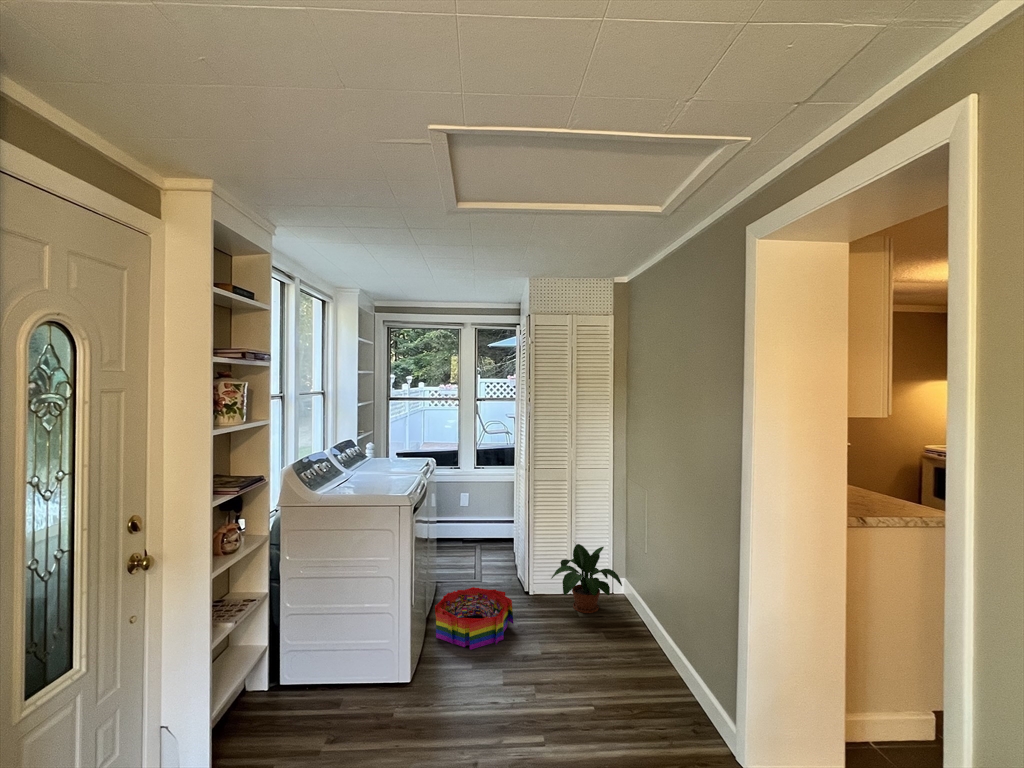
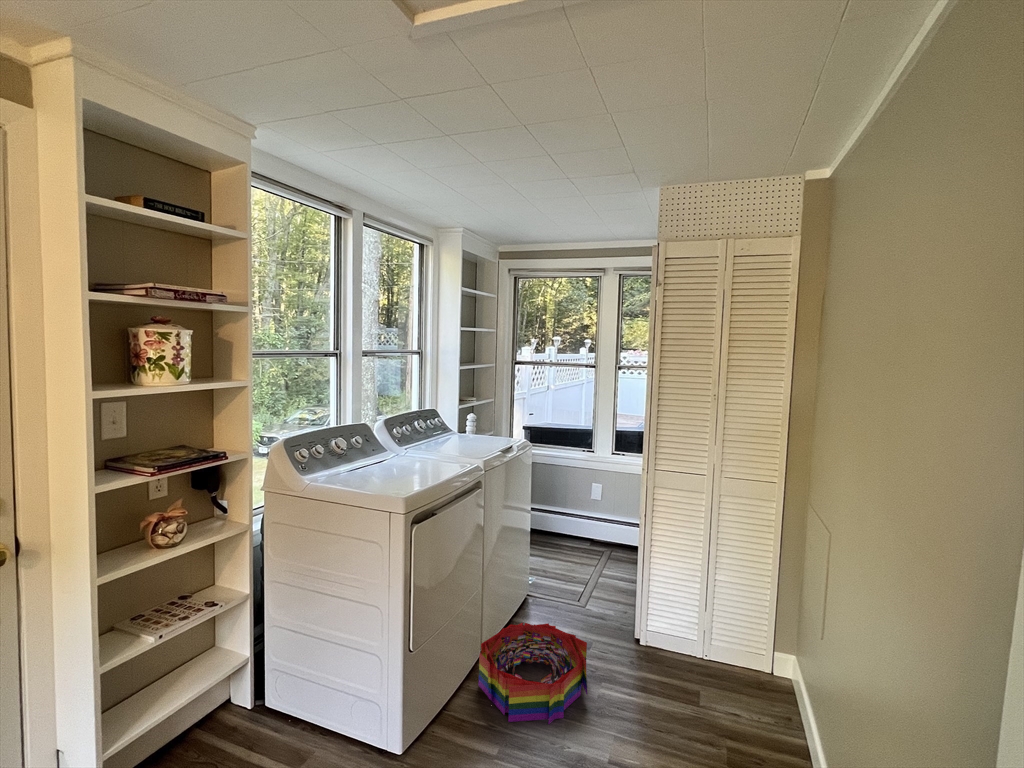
potted plant: present [551,544,622,613] -> none [663,583,779,707]

